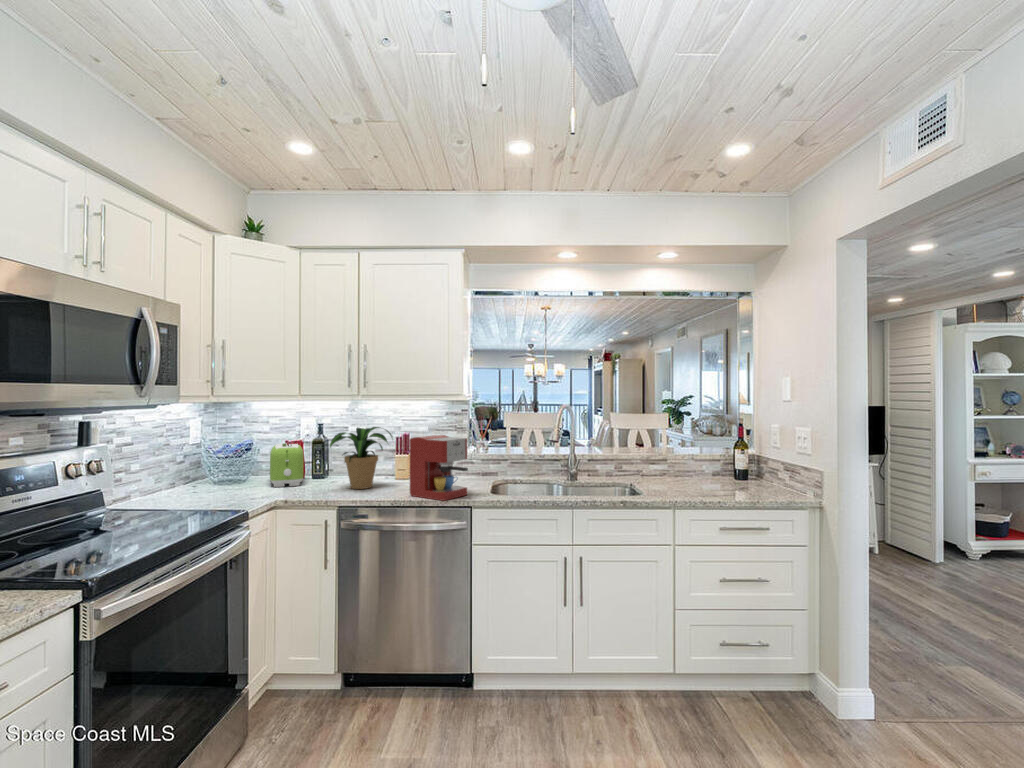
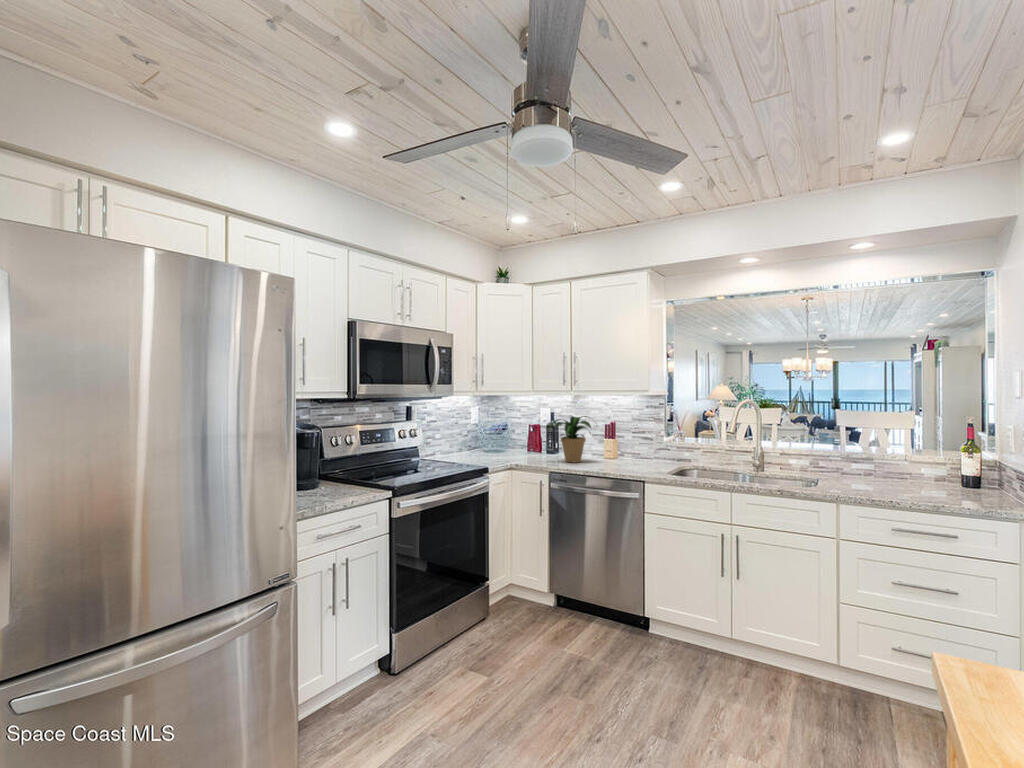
coffee maker: present [410,435,468,501] -> none [601,424,645,474]
toaster: present [270,443,304,487] -> none [515,426,539,457]

